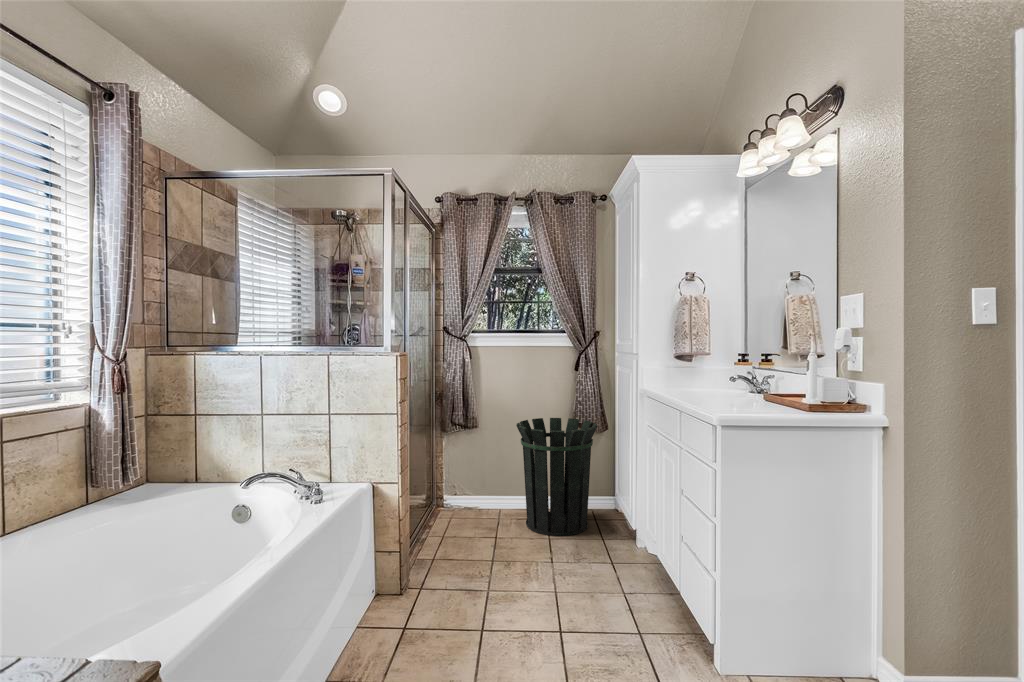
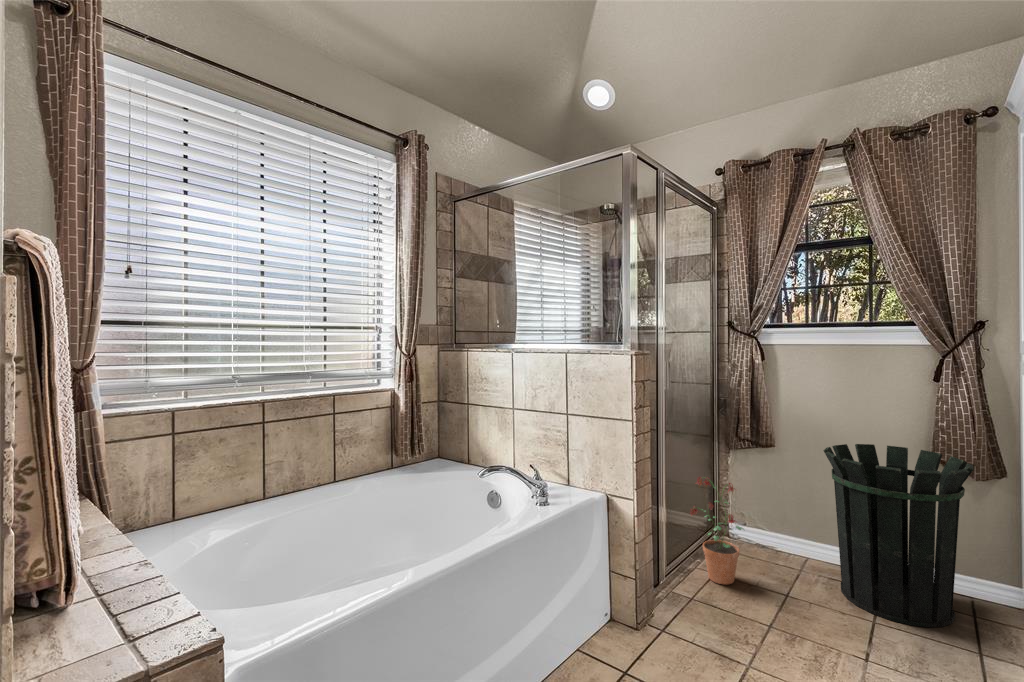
potted plant: none [426,458,468,544] -> present [691,477,743,585]

